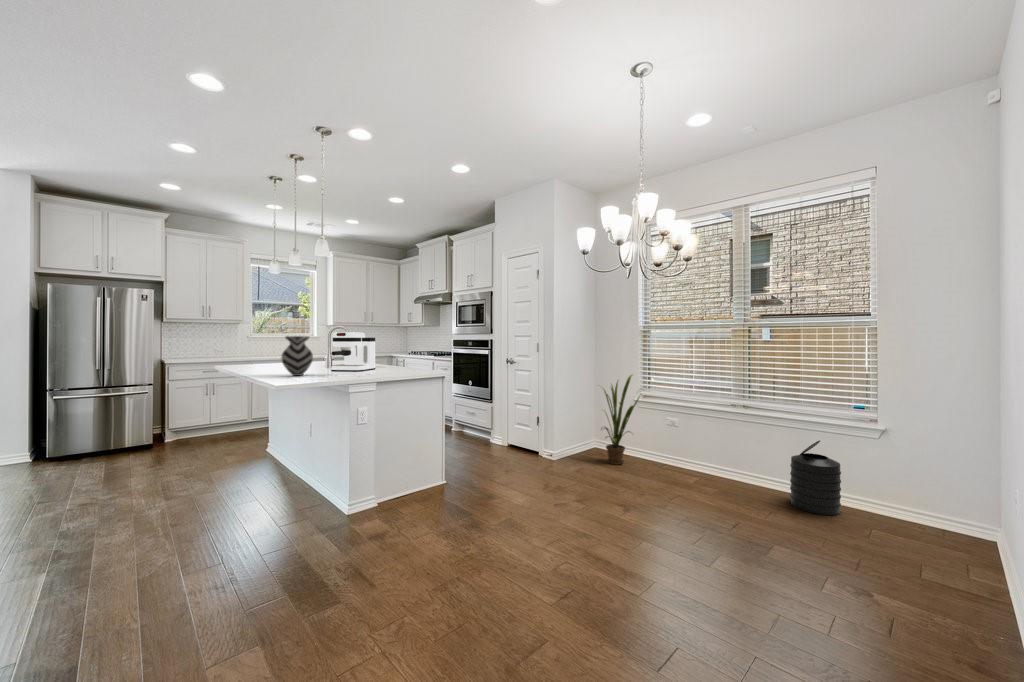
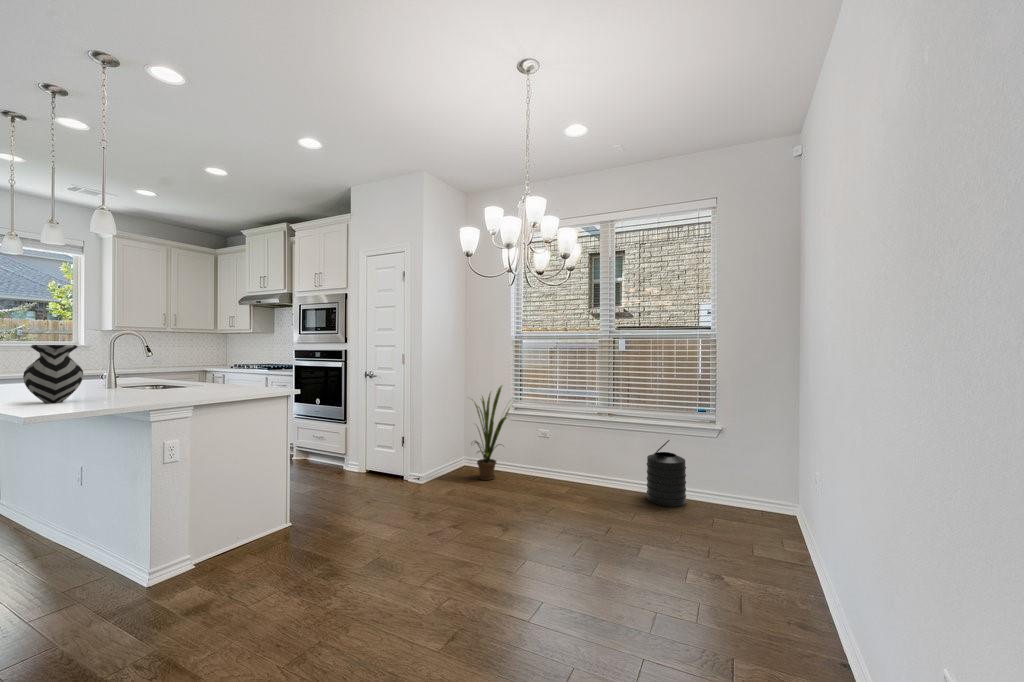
coffee maker: present [331,332,376,376] -> none [116,339,190,401]

